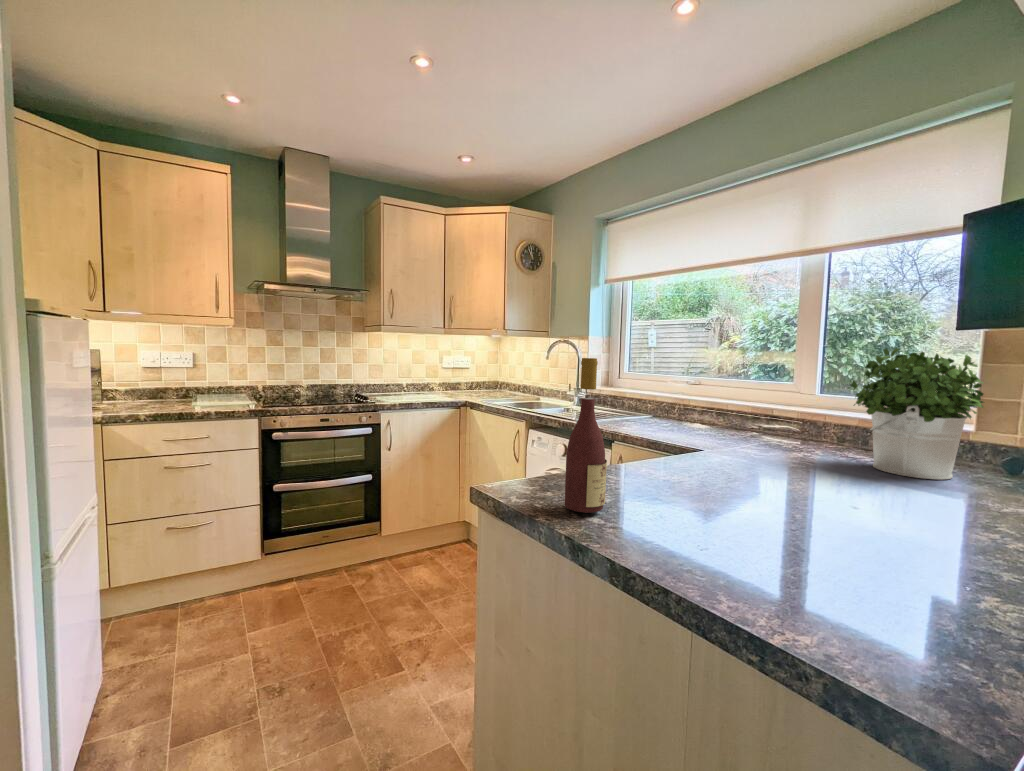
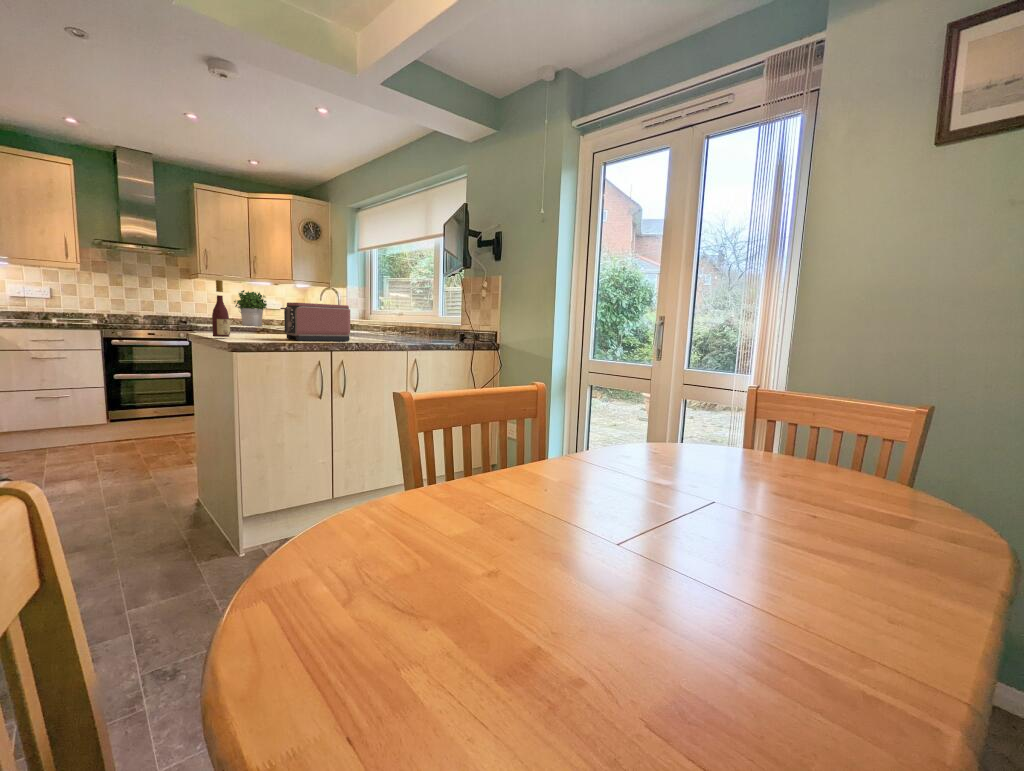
potted plant: present [850,348,984,480] -> present [234,290,267,326]
toaster: none [693,399,848,514] -> present [280,303,350,341]

